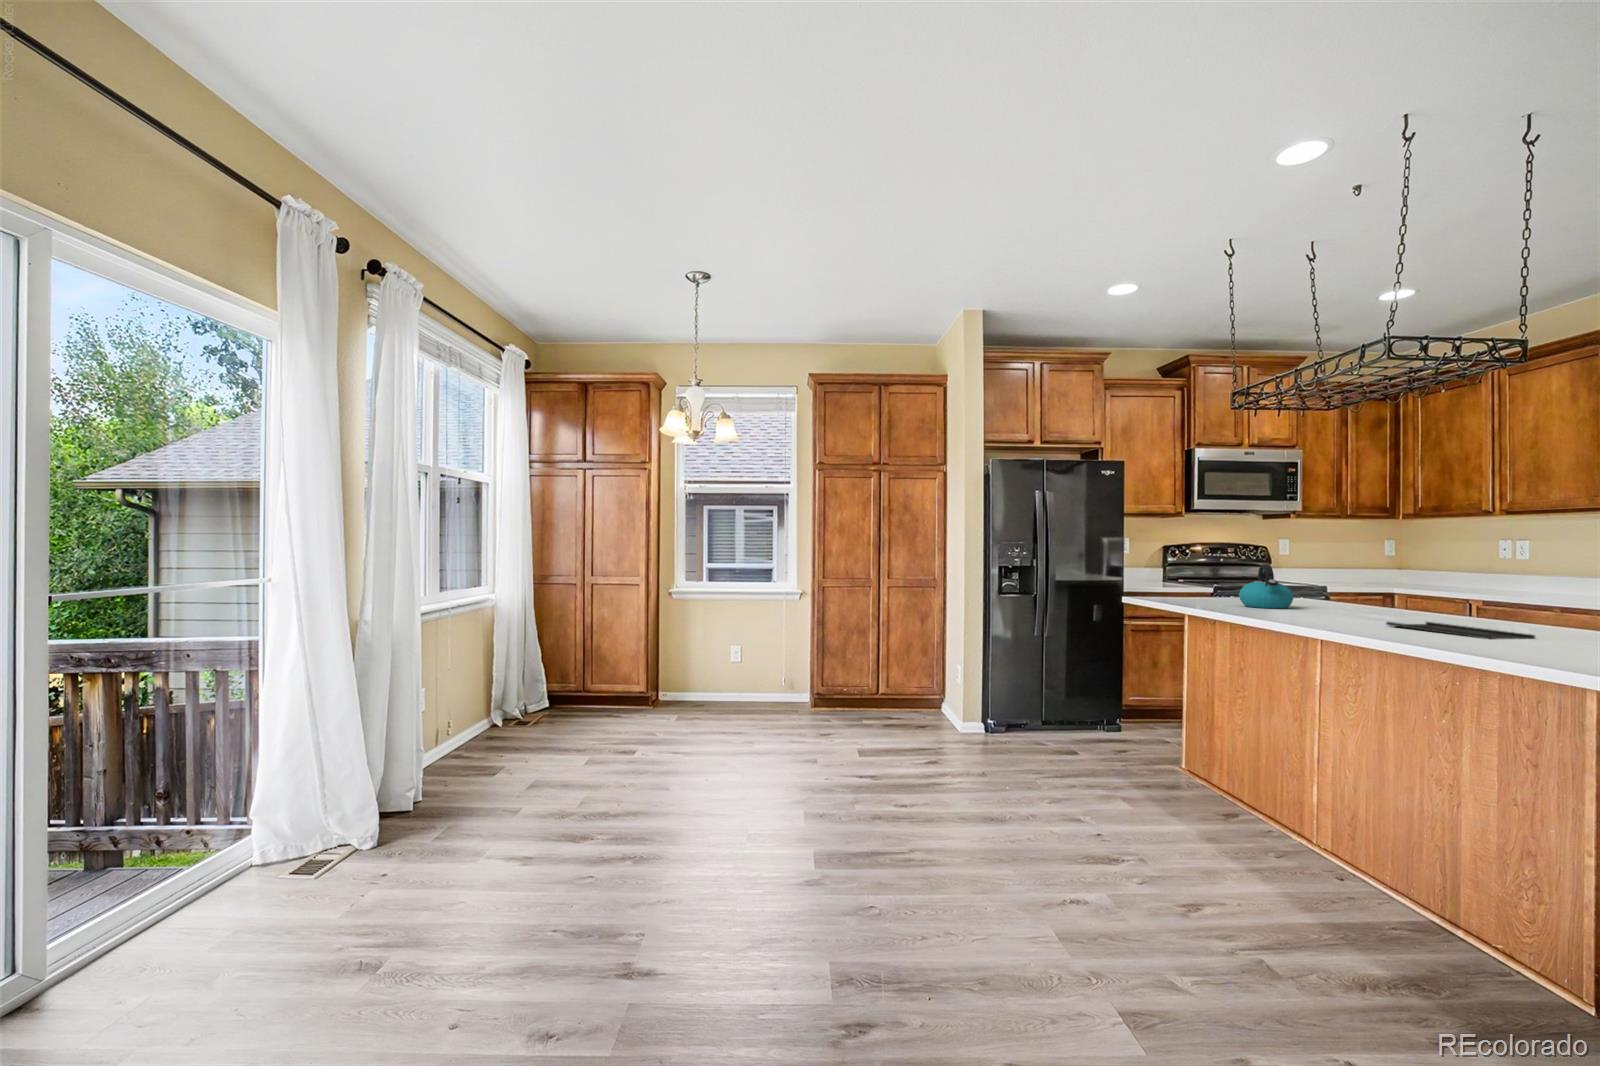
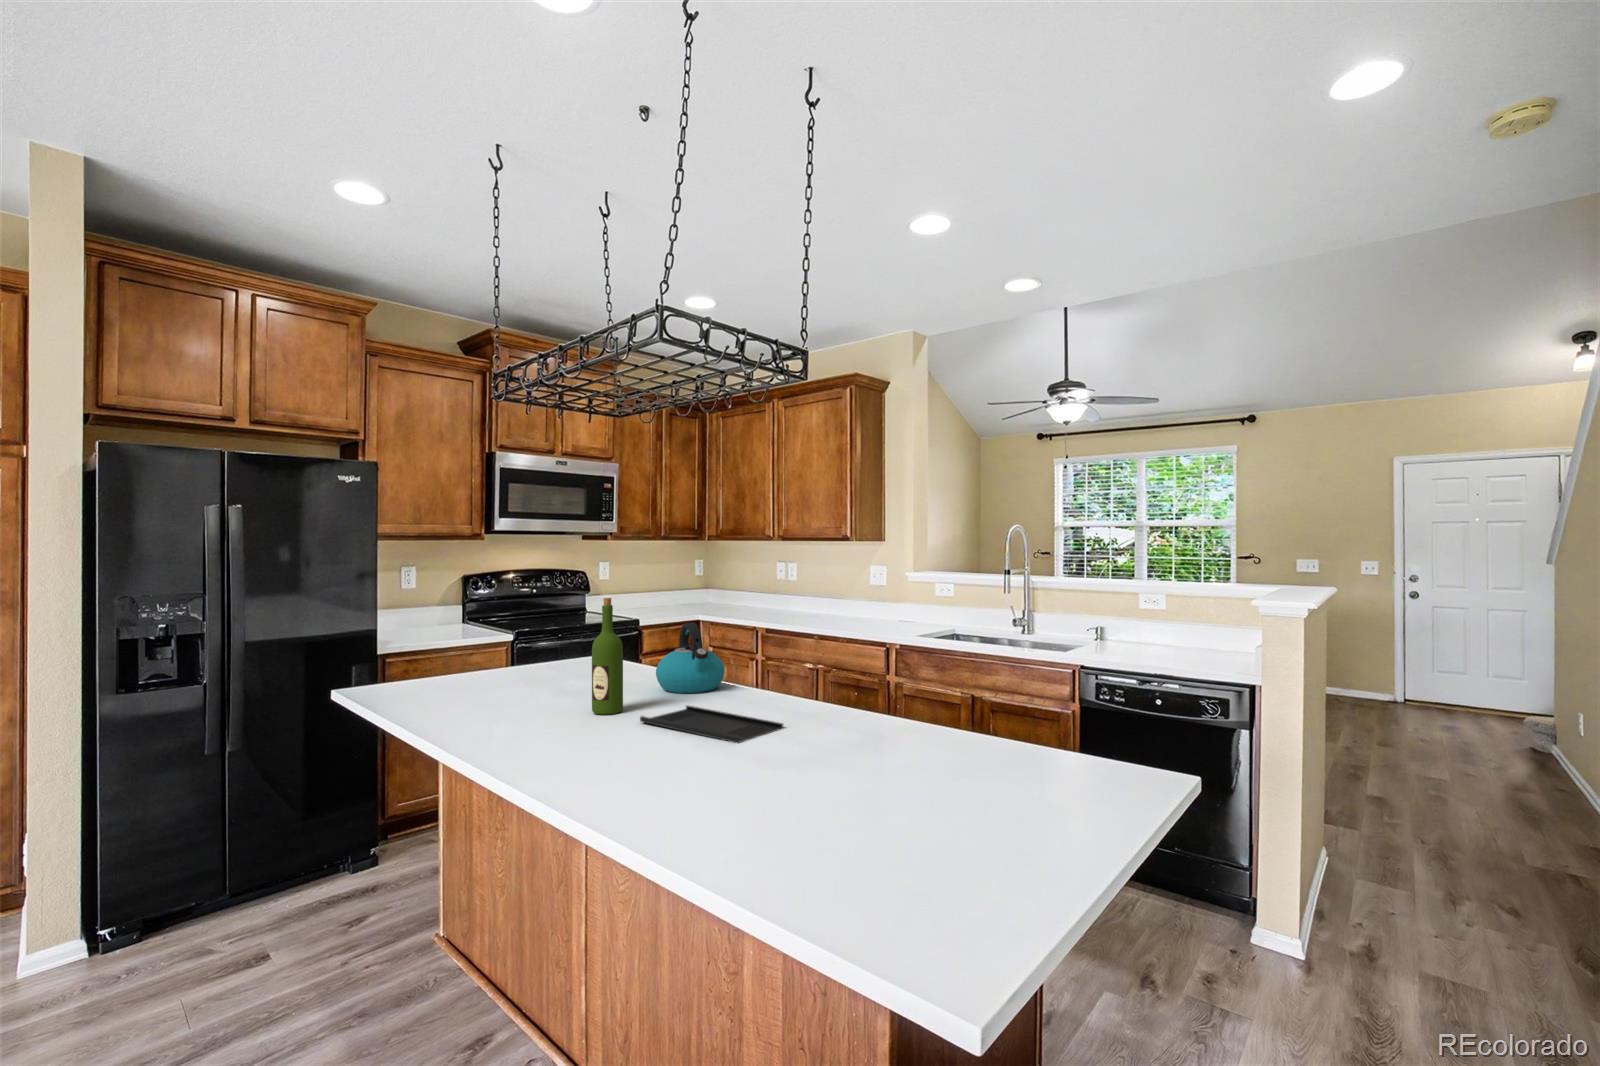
wine bottle: none [1338,542,1365,622] -> present [592,598,623,715]
kettle: present [1239,564,1293,609] -> present [656,623,725,693]

